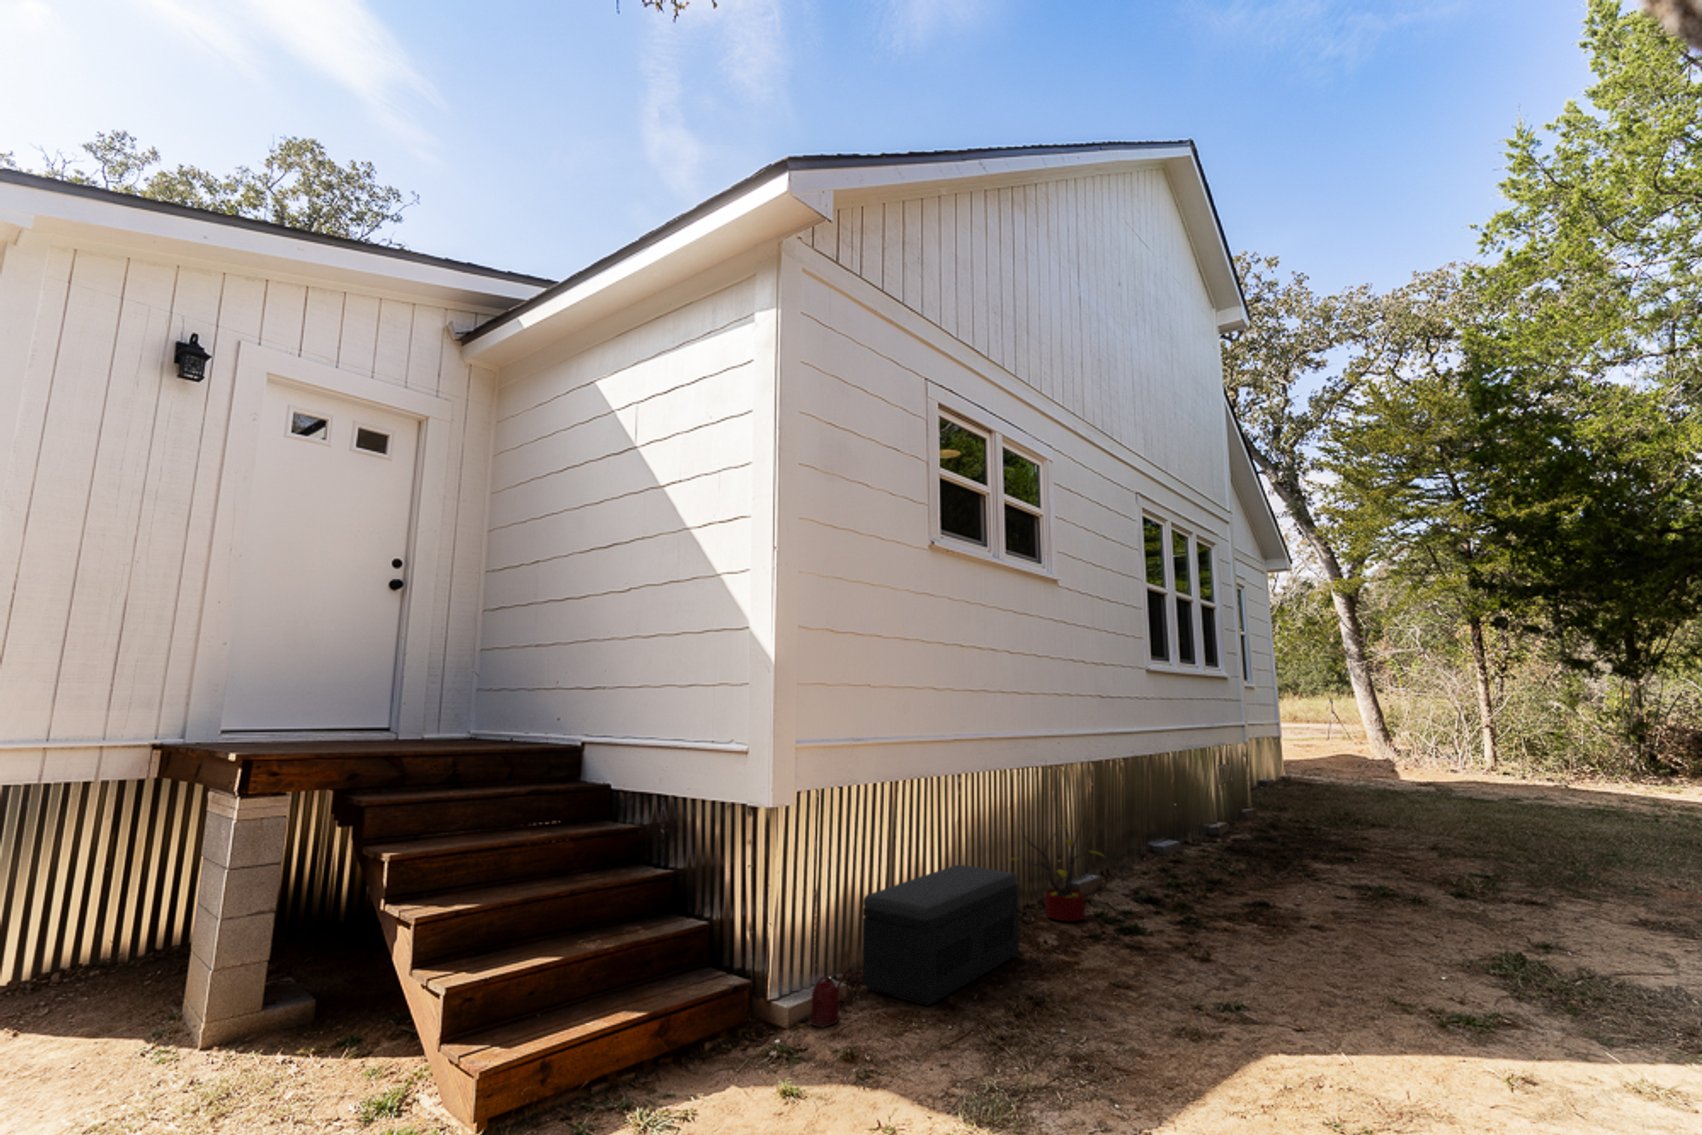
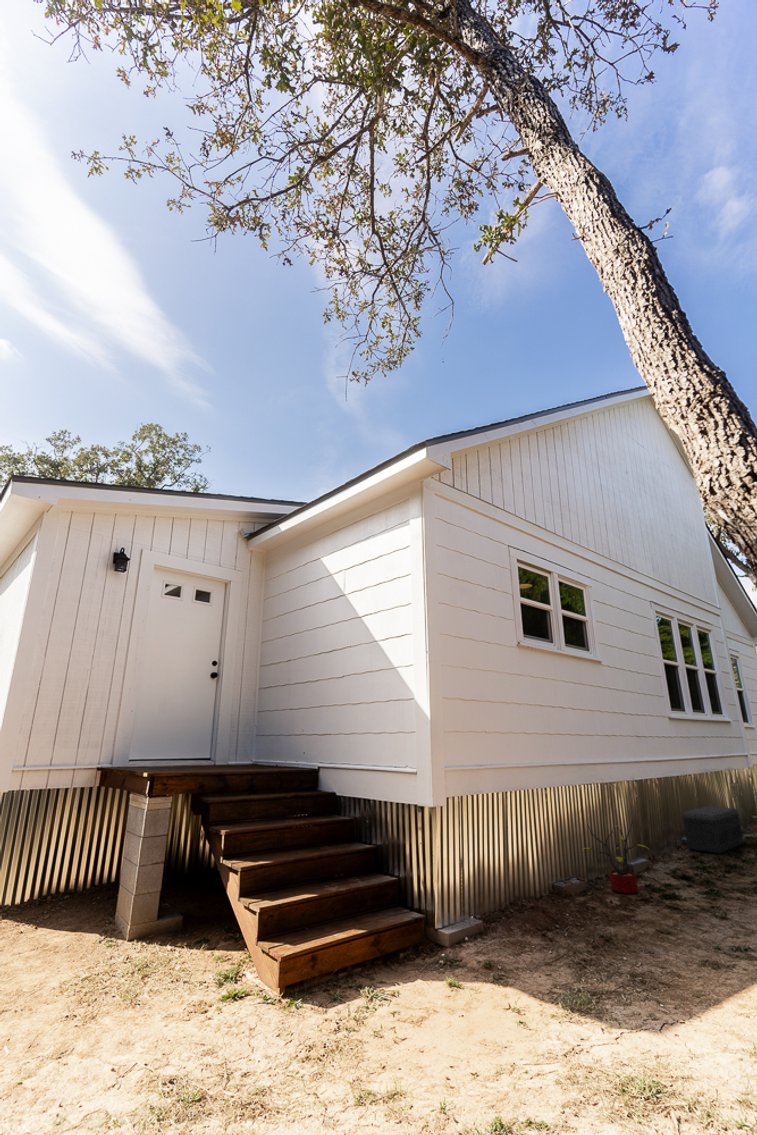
storage bench: present [863,865,1019,1006] -> present [683,806,744,854]
watering can: present [810,971,847,1027] -> none [461,915,482,951]

